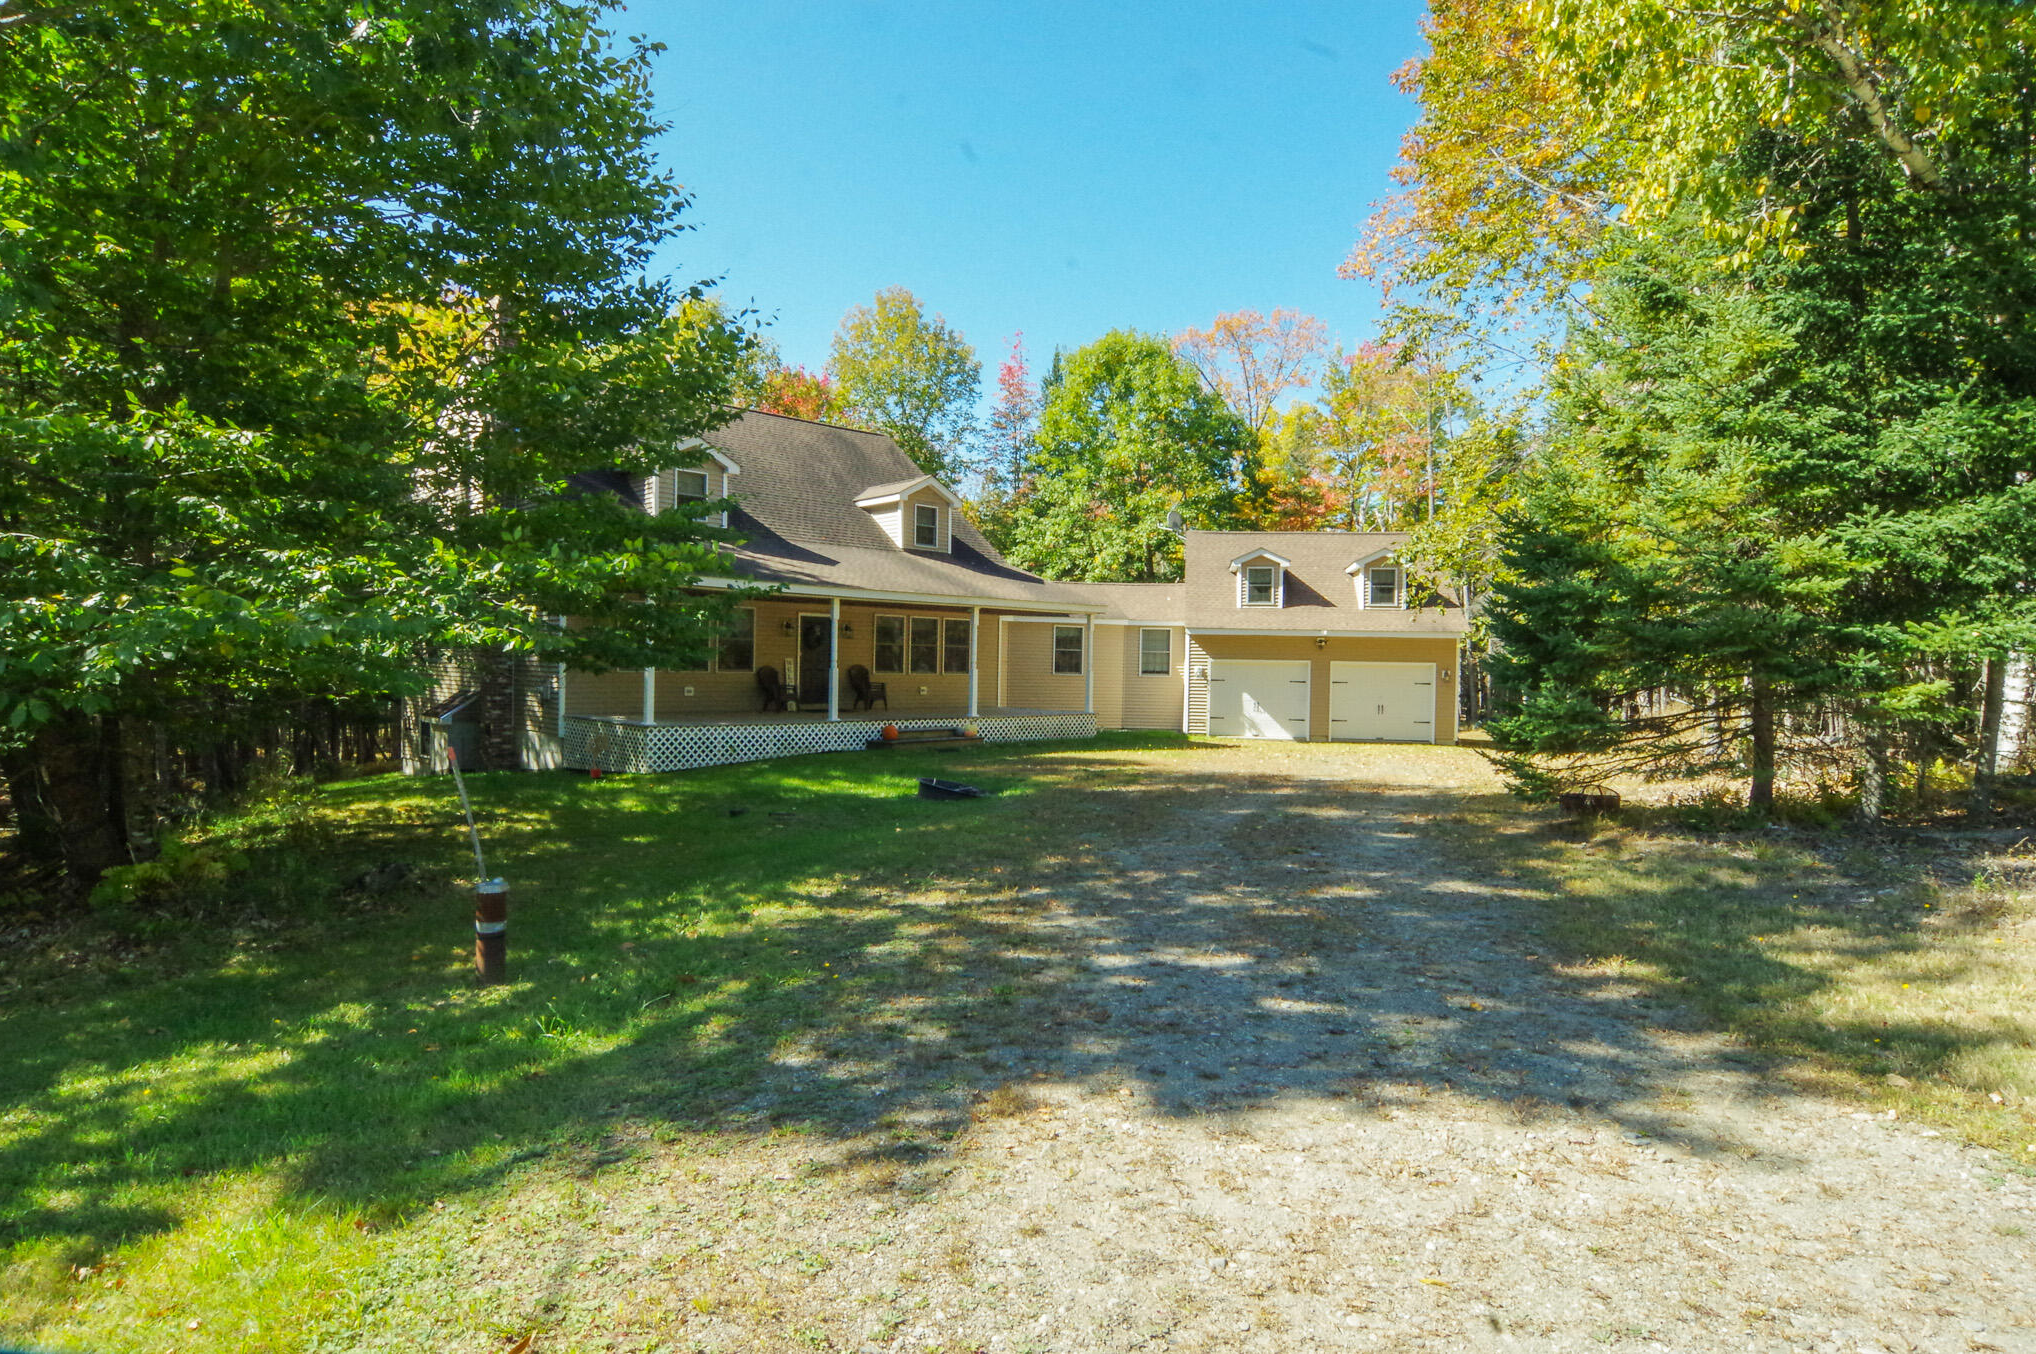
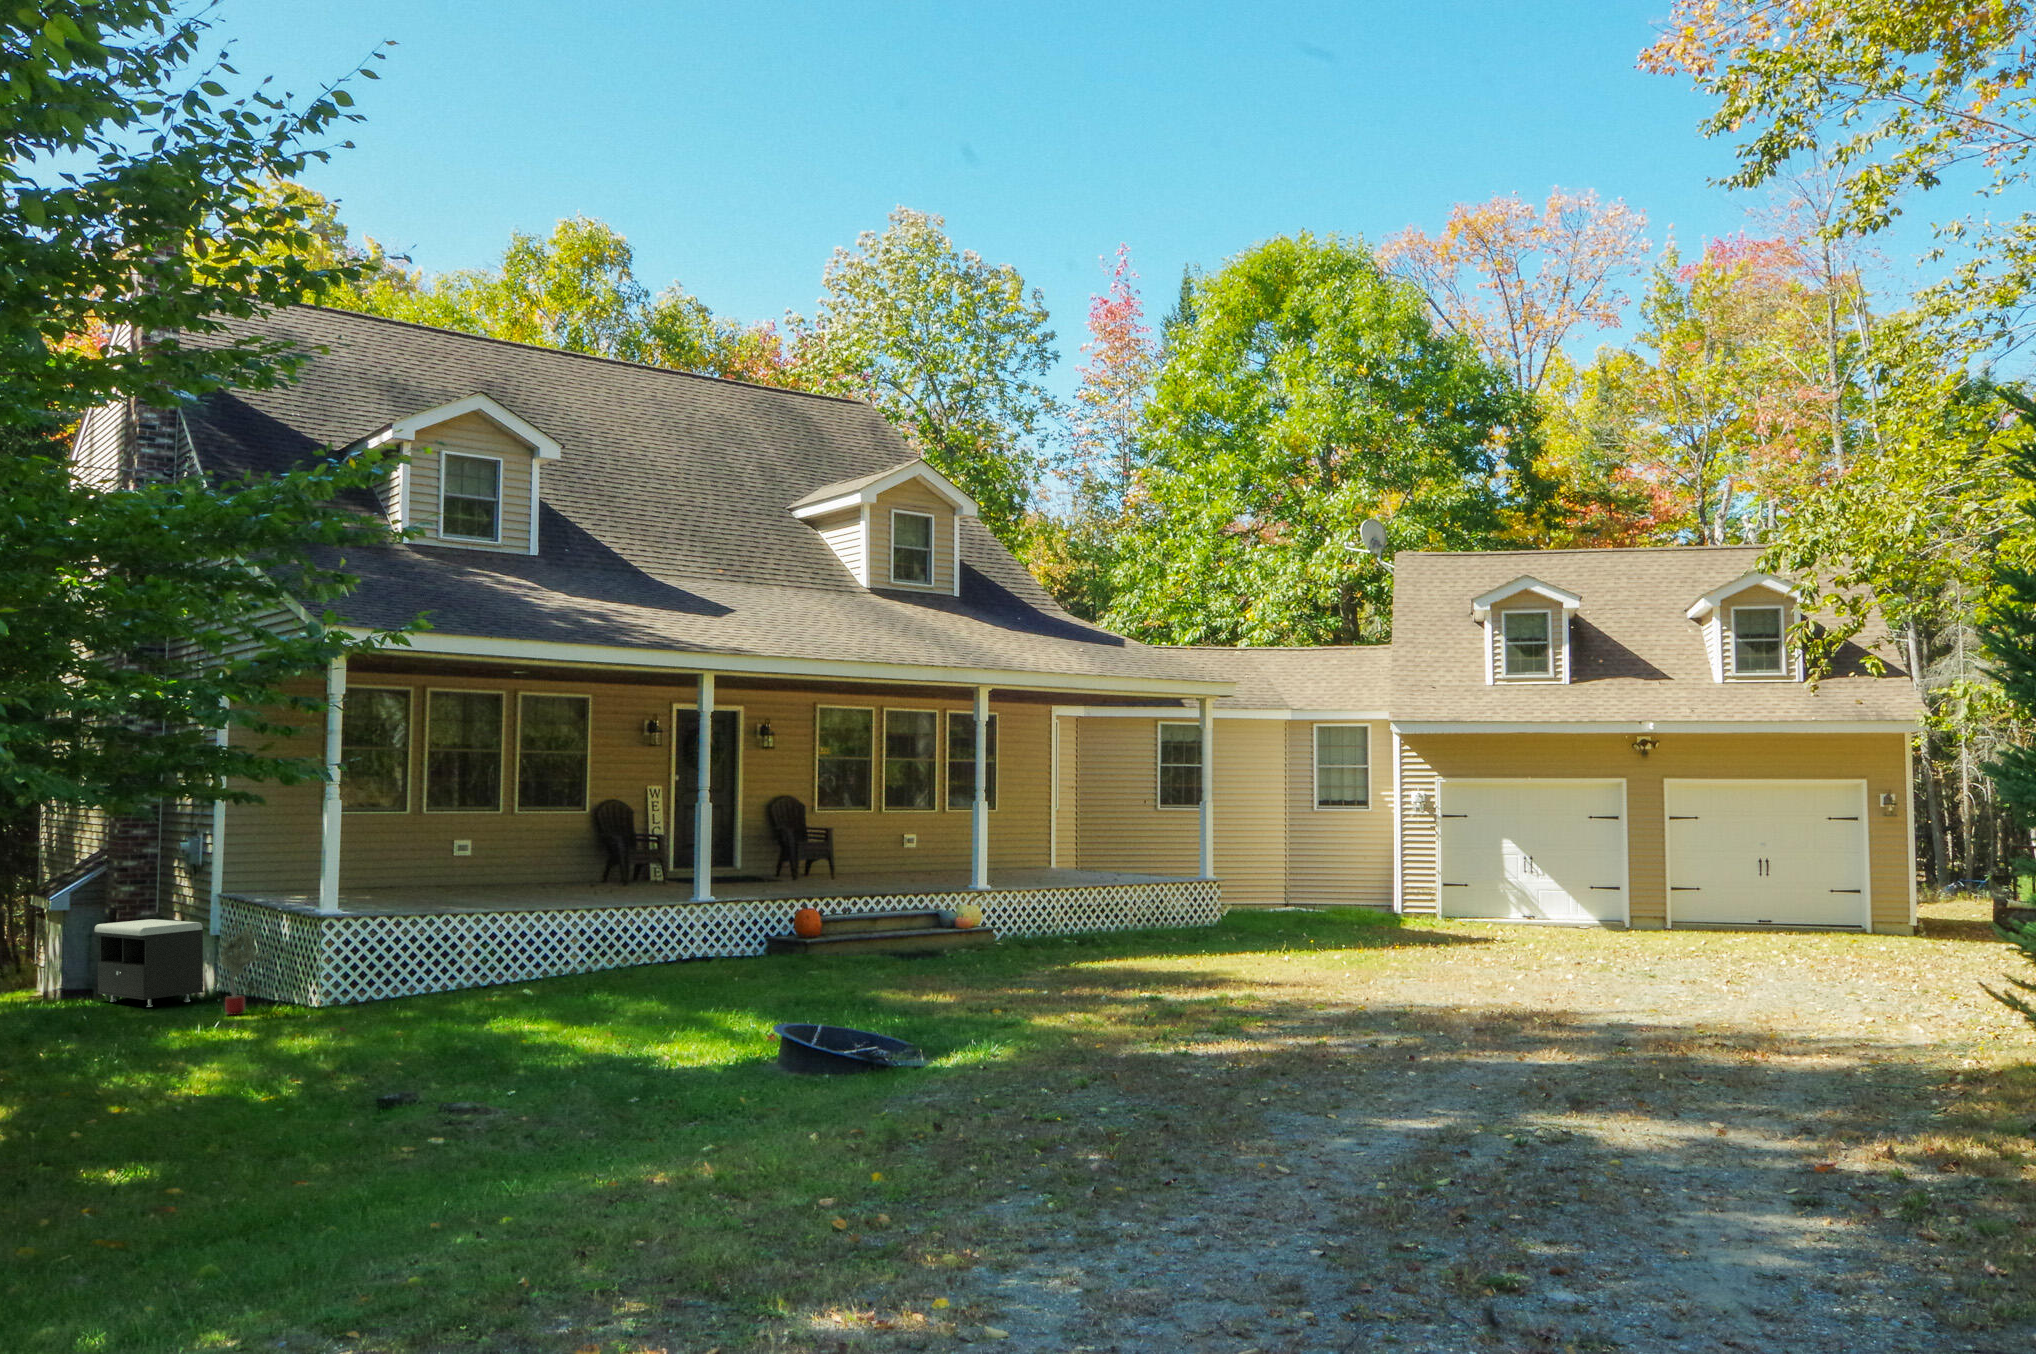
storage bench: none [502,729,566,775] -> present [94,919,203,1007]

